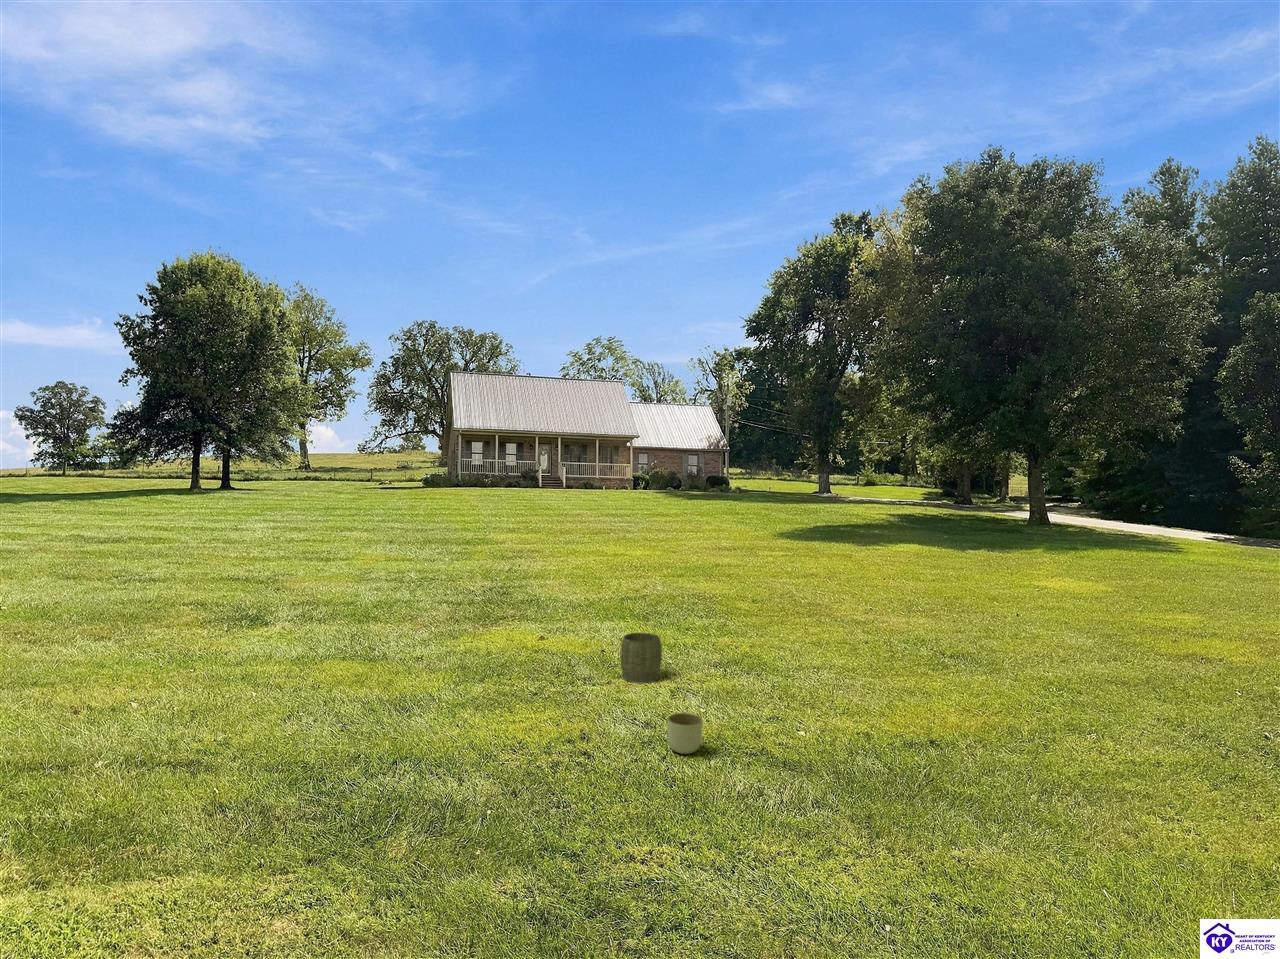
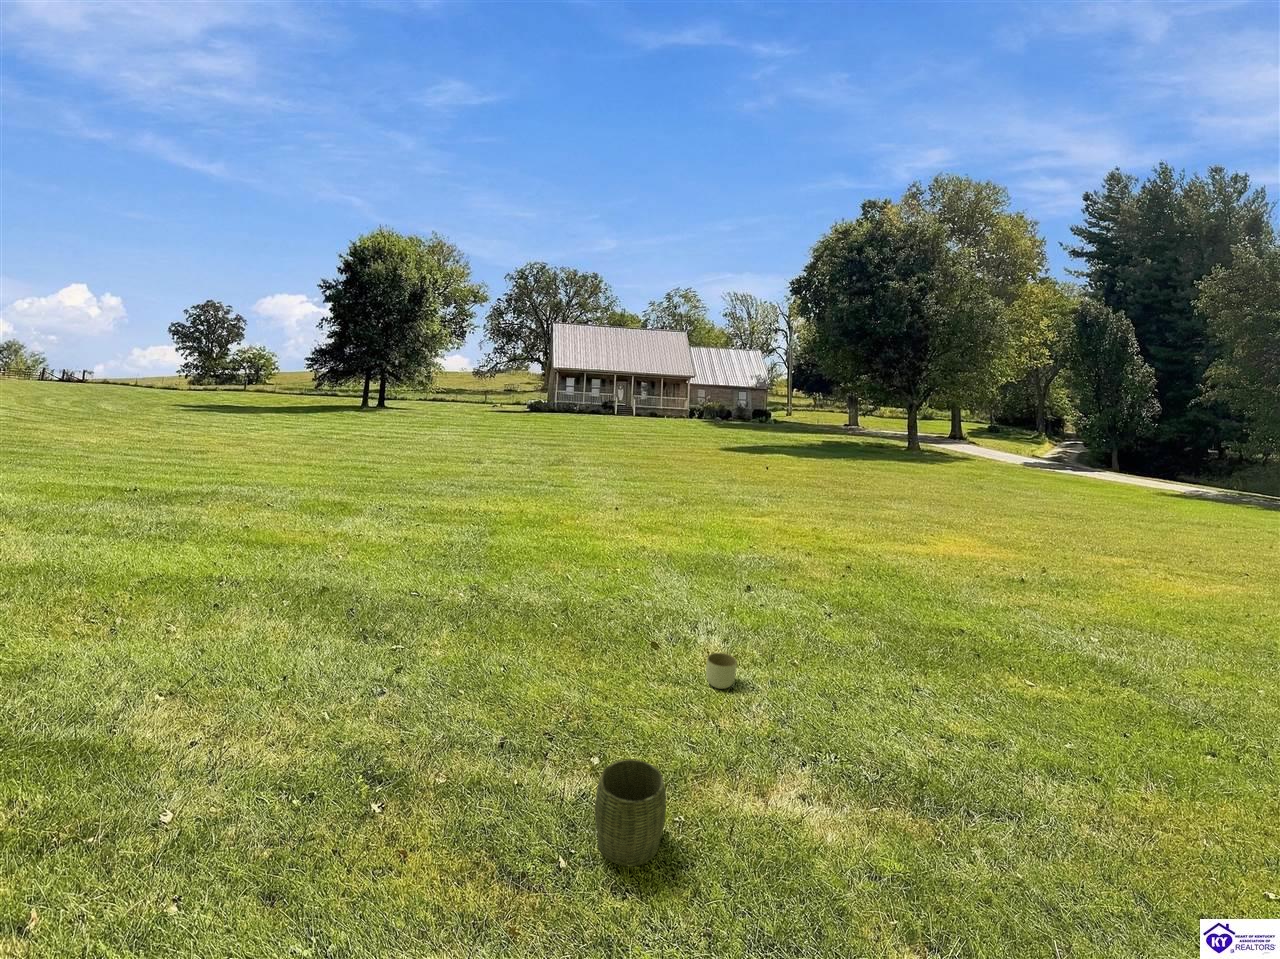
woven basket: present [620,633,662,683] -> present [595,759,666,866]

